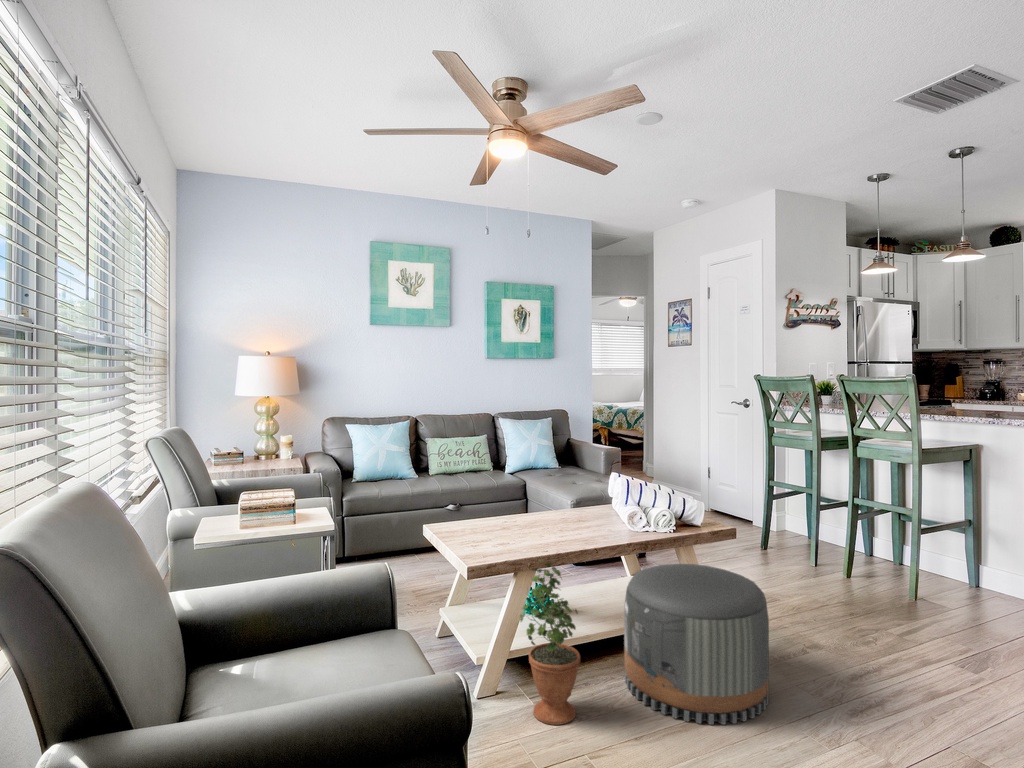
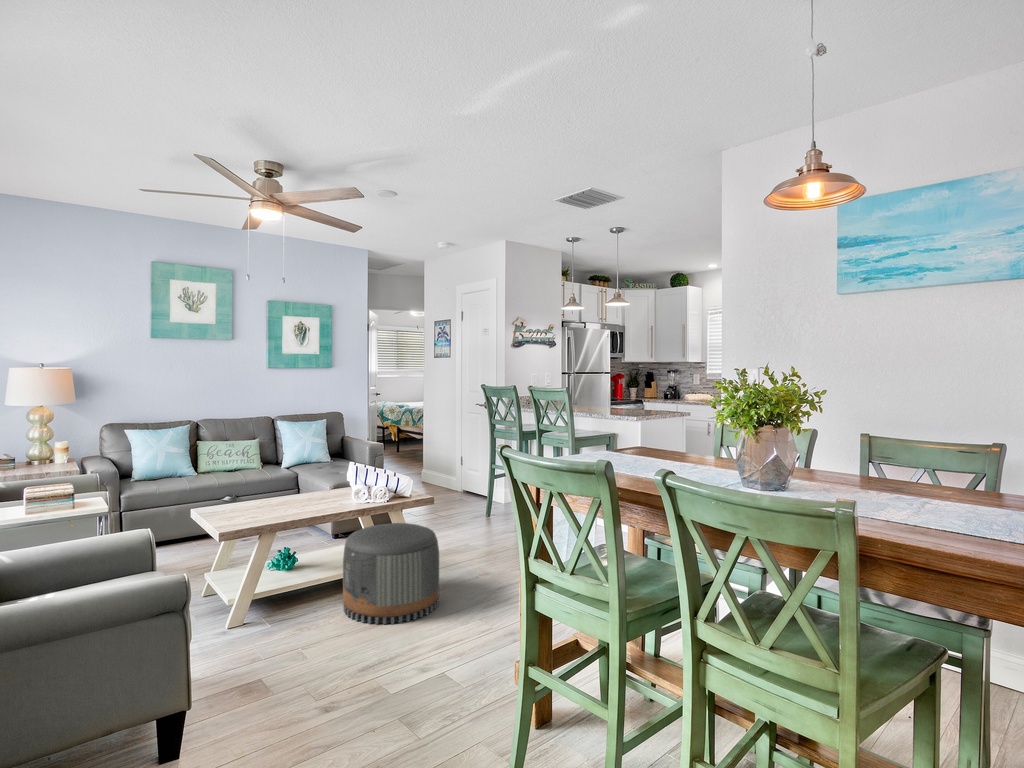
potted plant: present [520,560,580,725] -> none [256,525,303,638]

